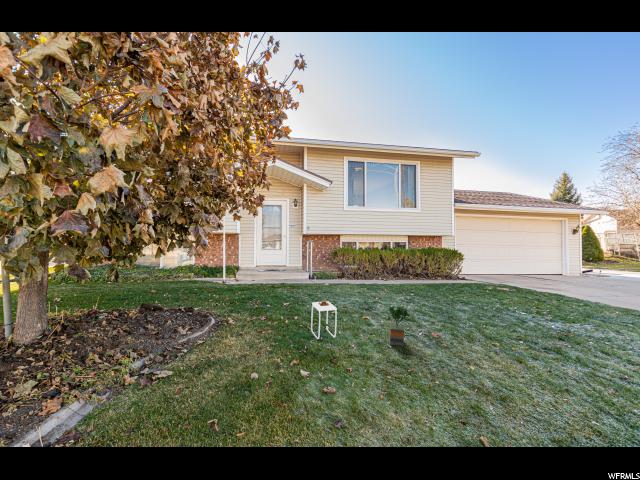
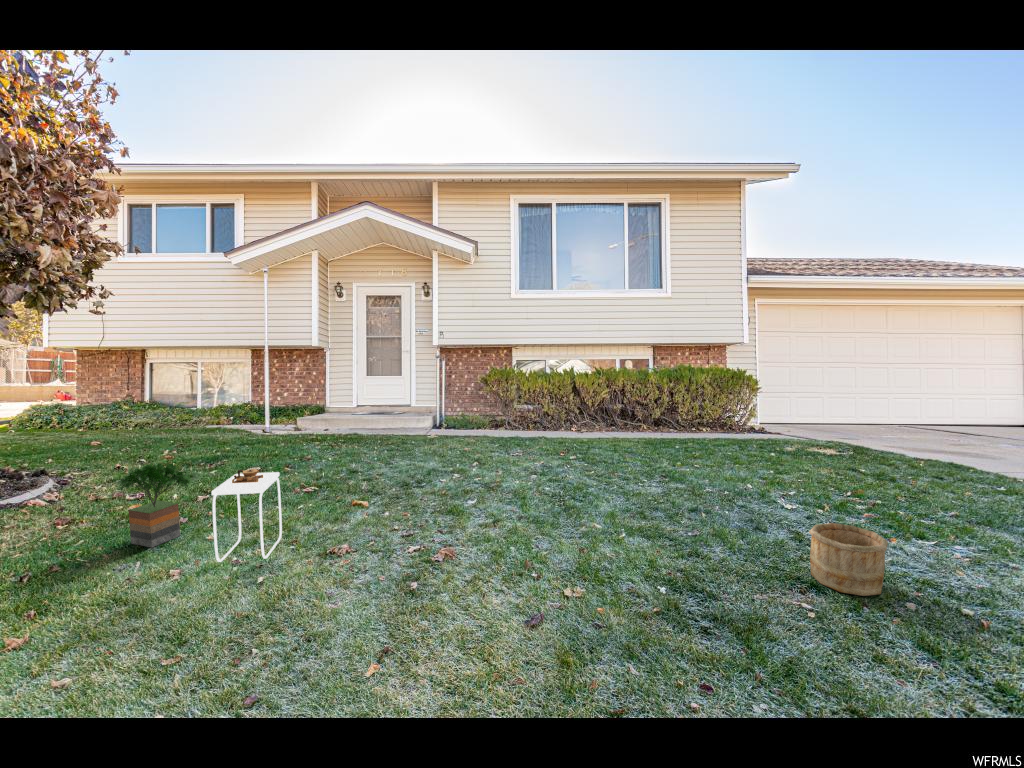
potted tree: present [385,307,410,346] -> present [119,463,191,547]
wooden bucket: none [534,317,562,342] -> present [809,523,888,596]

